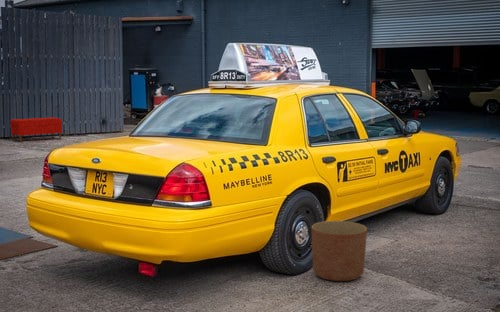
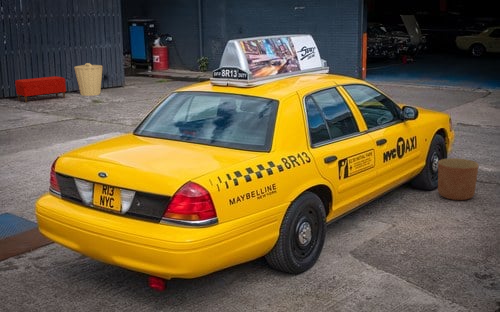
trash can: none [72,105,101,138] -> present [74,63,102,96]
planter: present [312,221,367,281] -> present [438,158,478,200]

